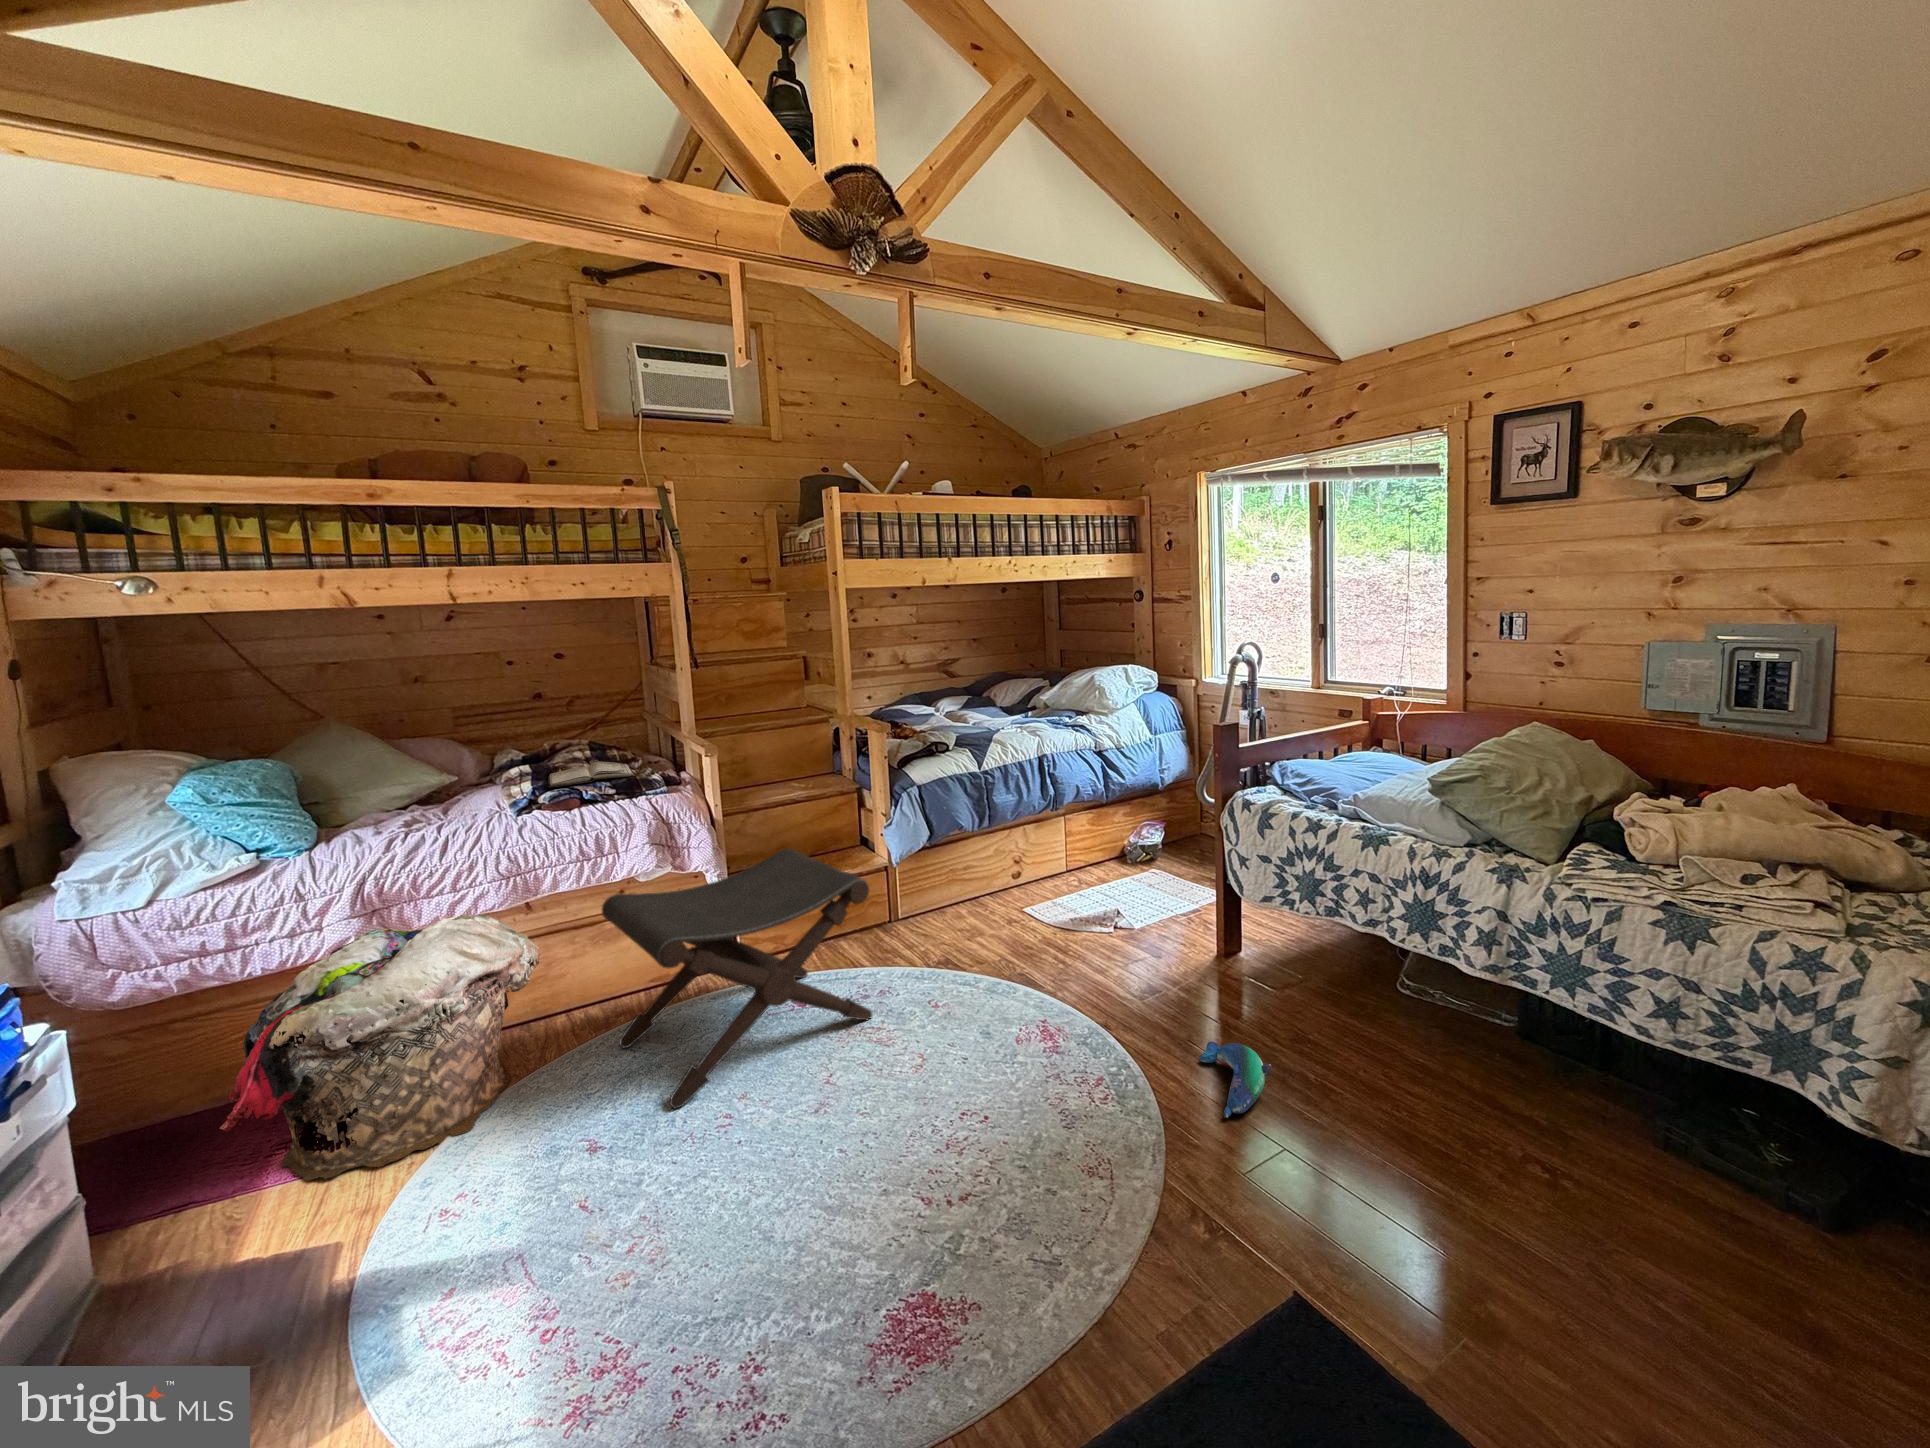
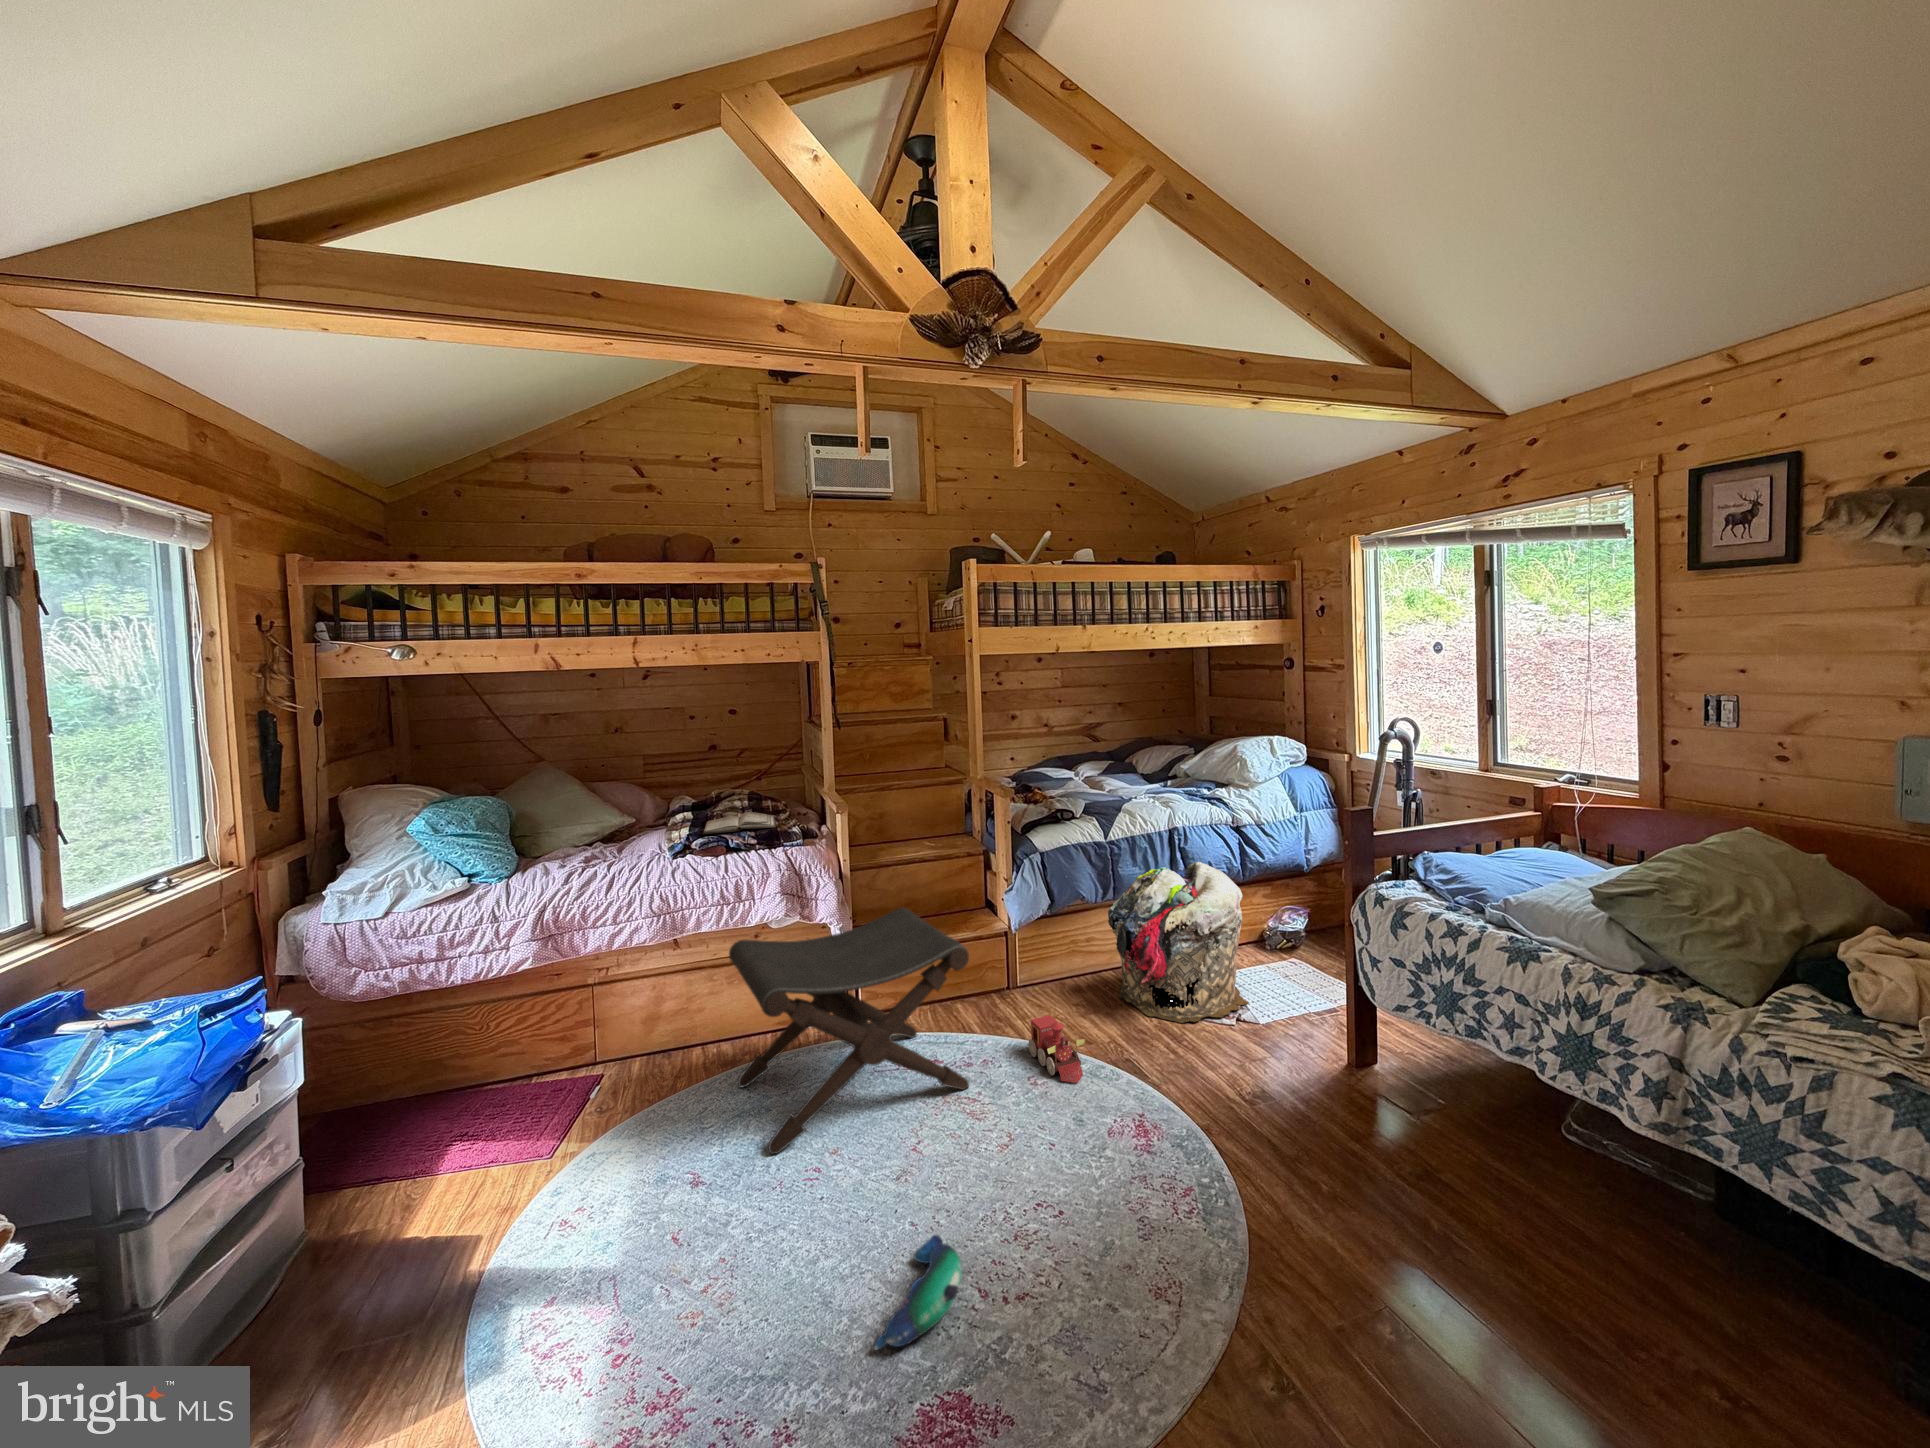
laundry basket: present [220,915,541,1181] -> present [1108,862,1248,1023]
toy train: none [925,940,983,1000] -> present [1029,1015,1085,1083]
plush toy: present [1199,1042,1271,1118] -> present [874,1235,962,1350]

